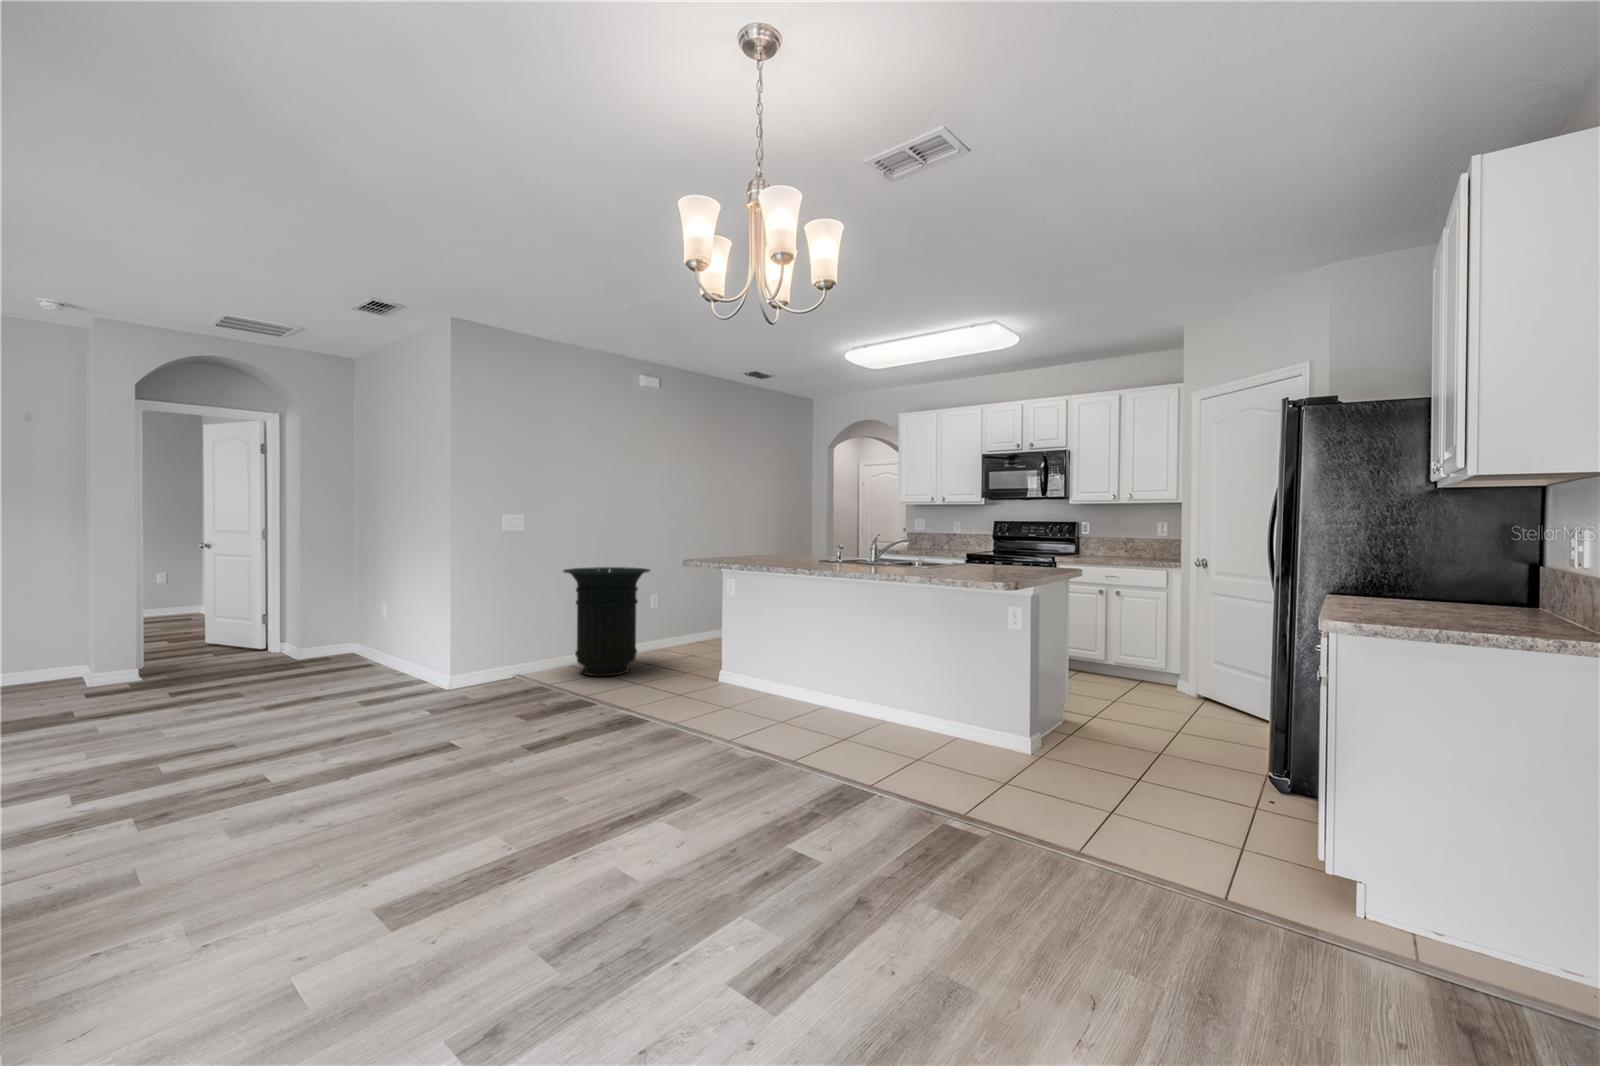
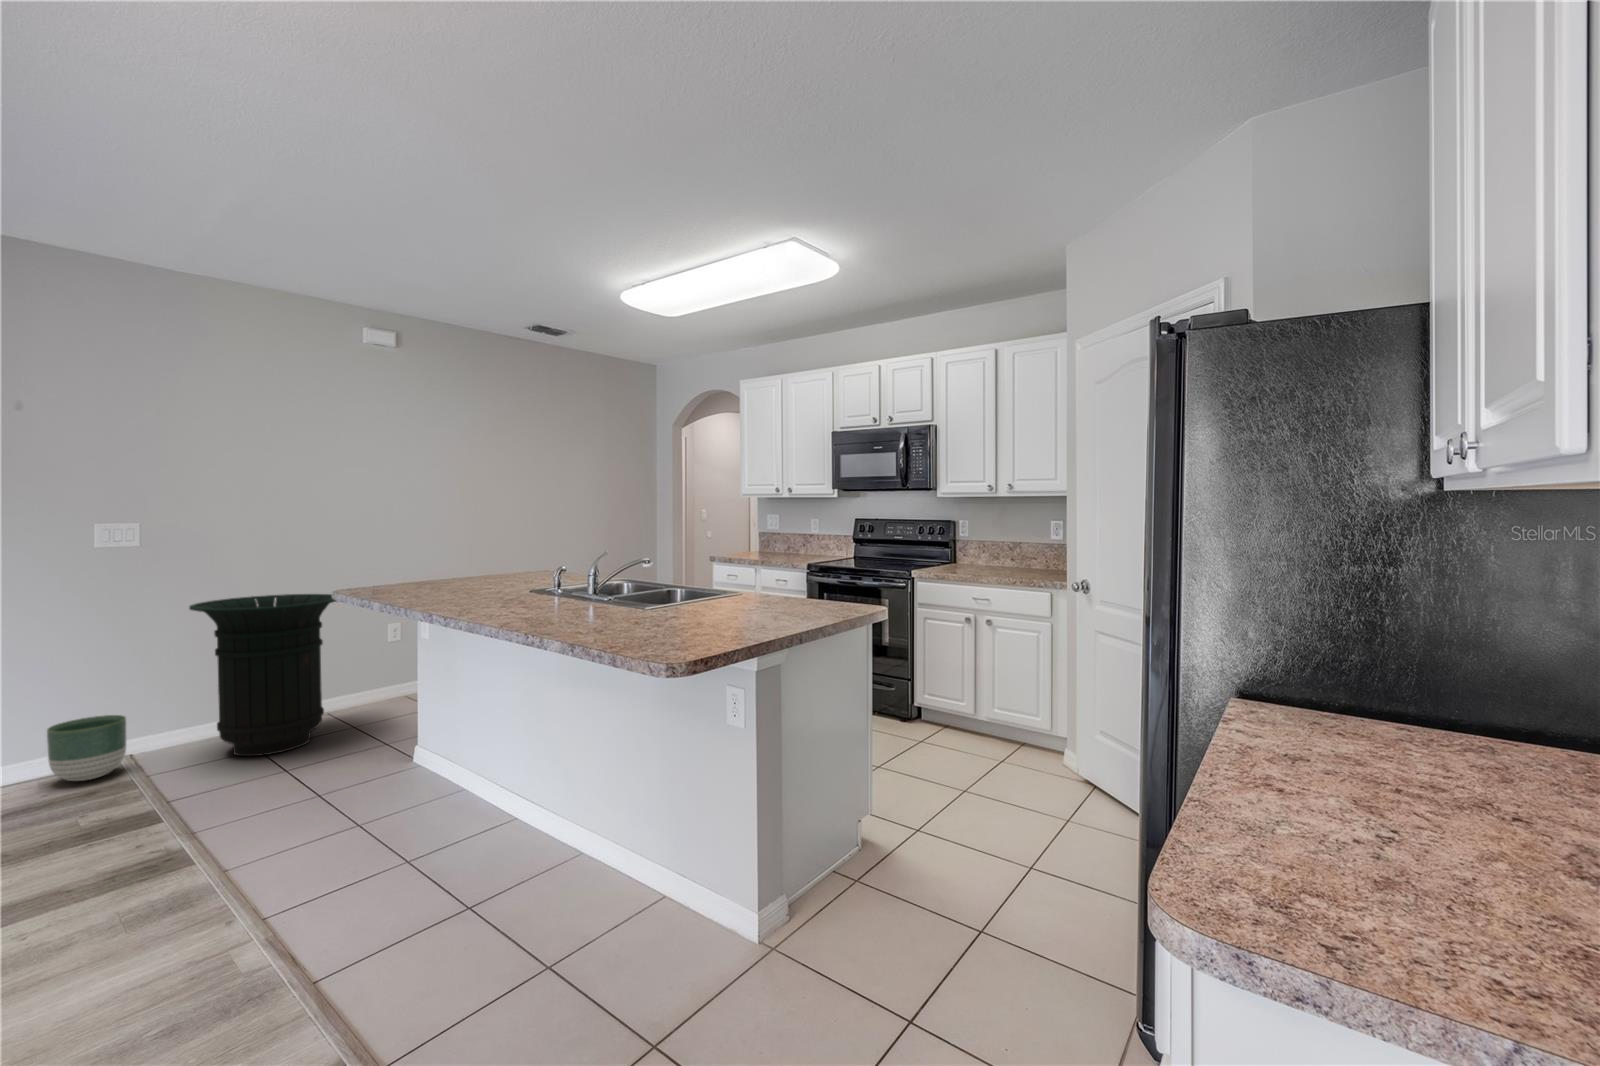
planter: none [490,644,530,685] -> present [47,715,126,781]

